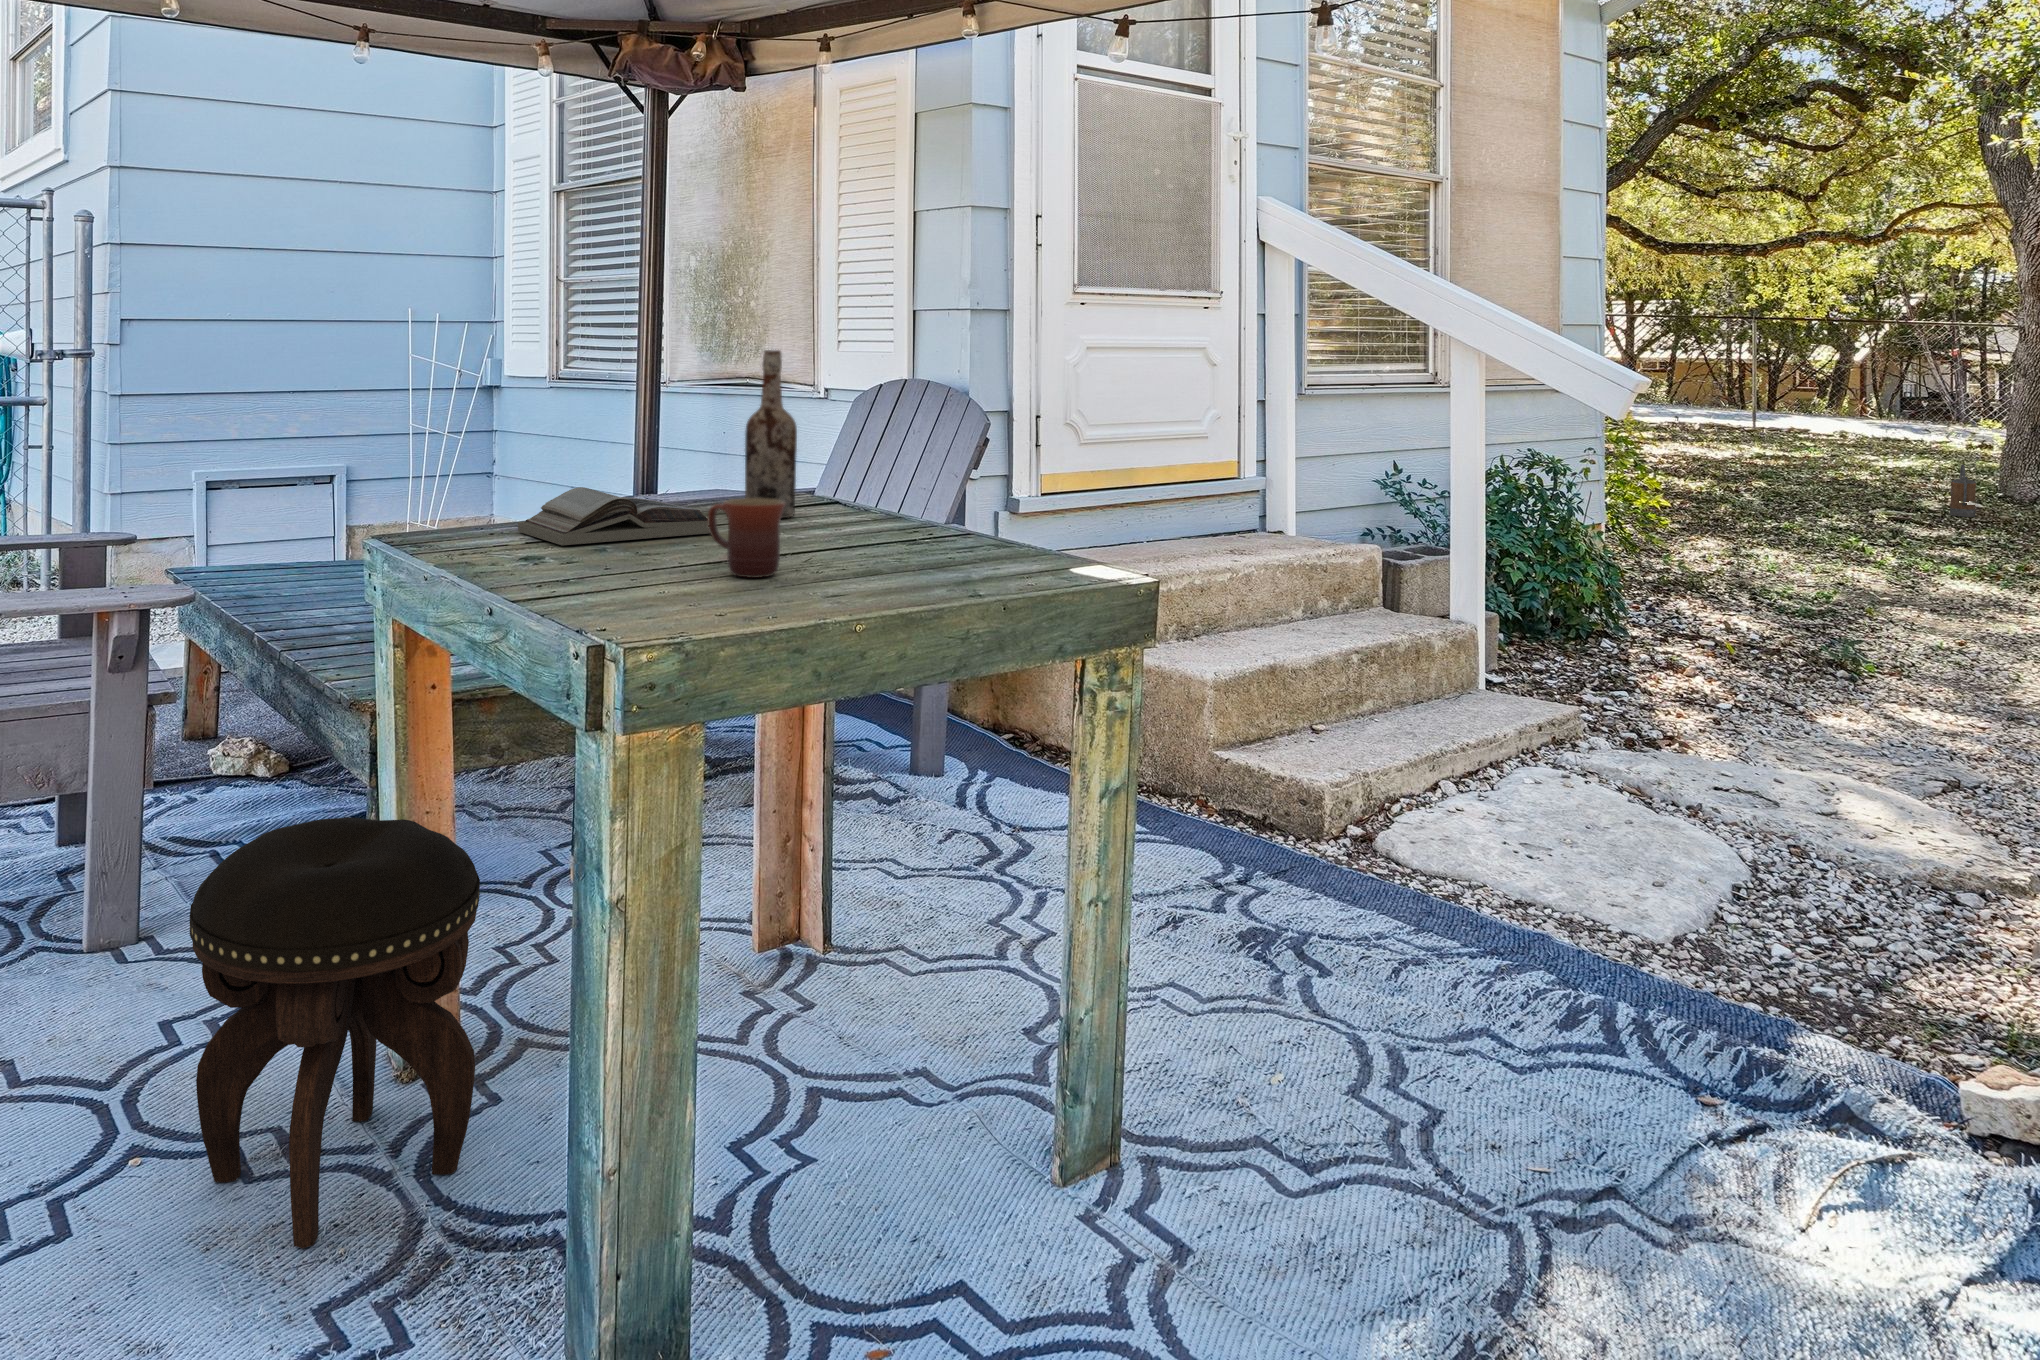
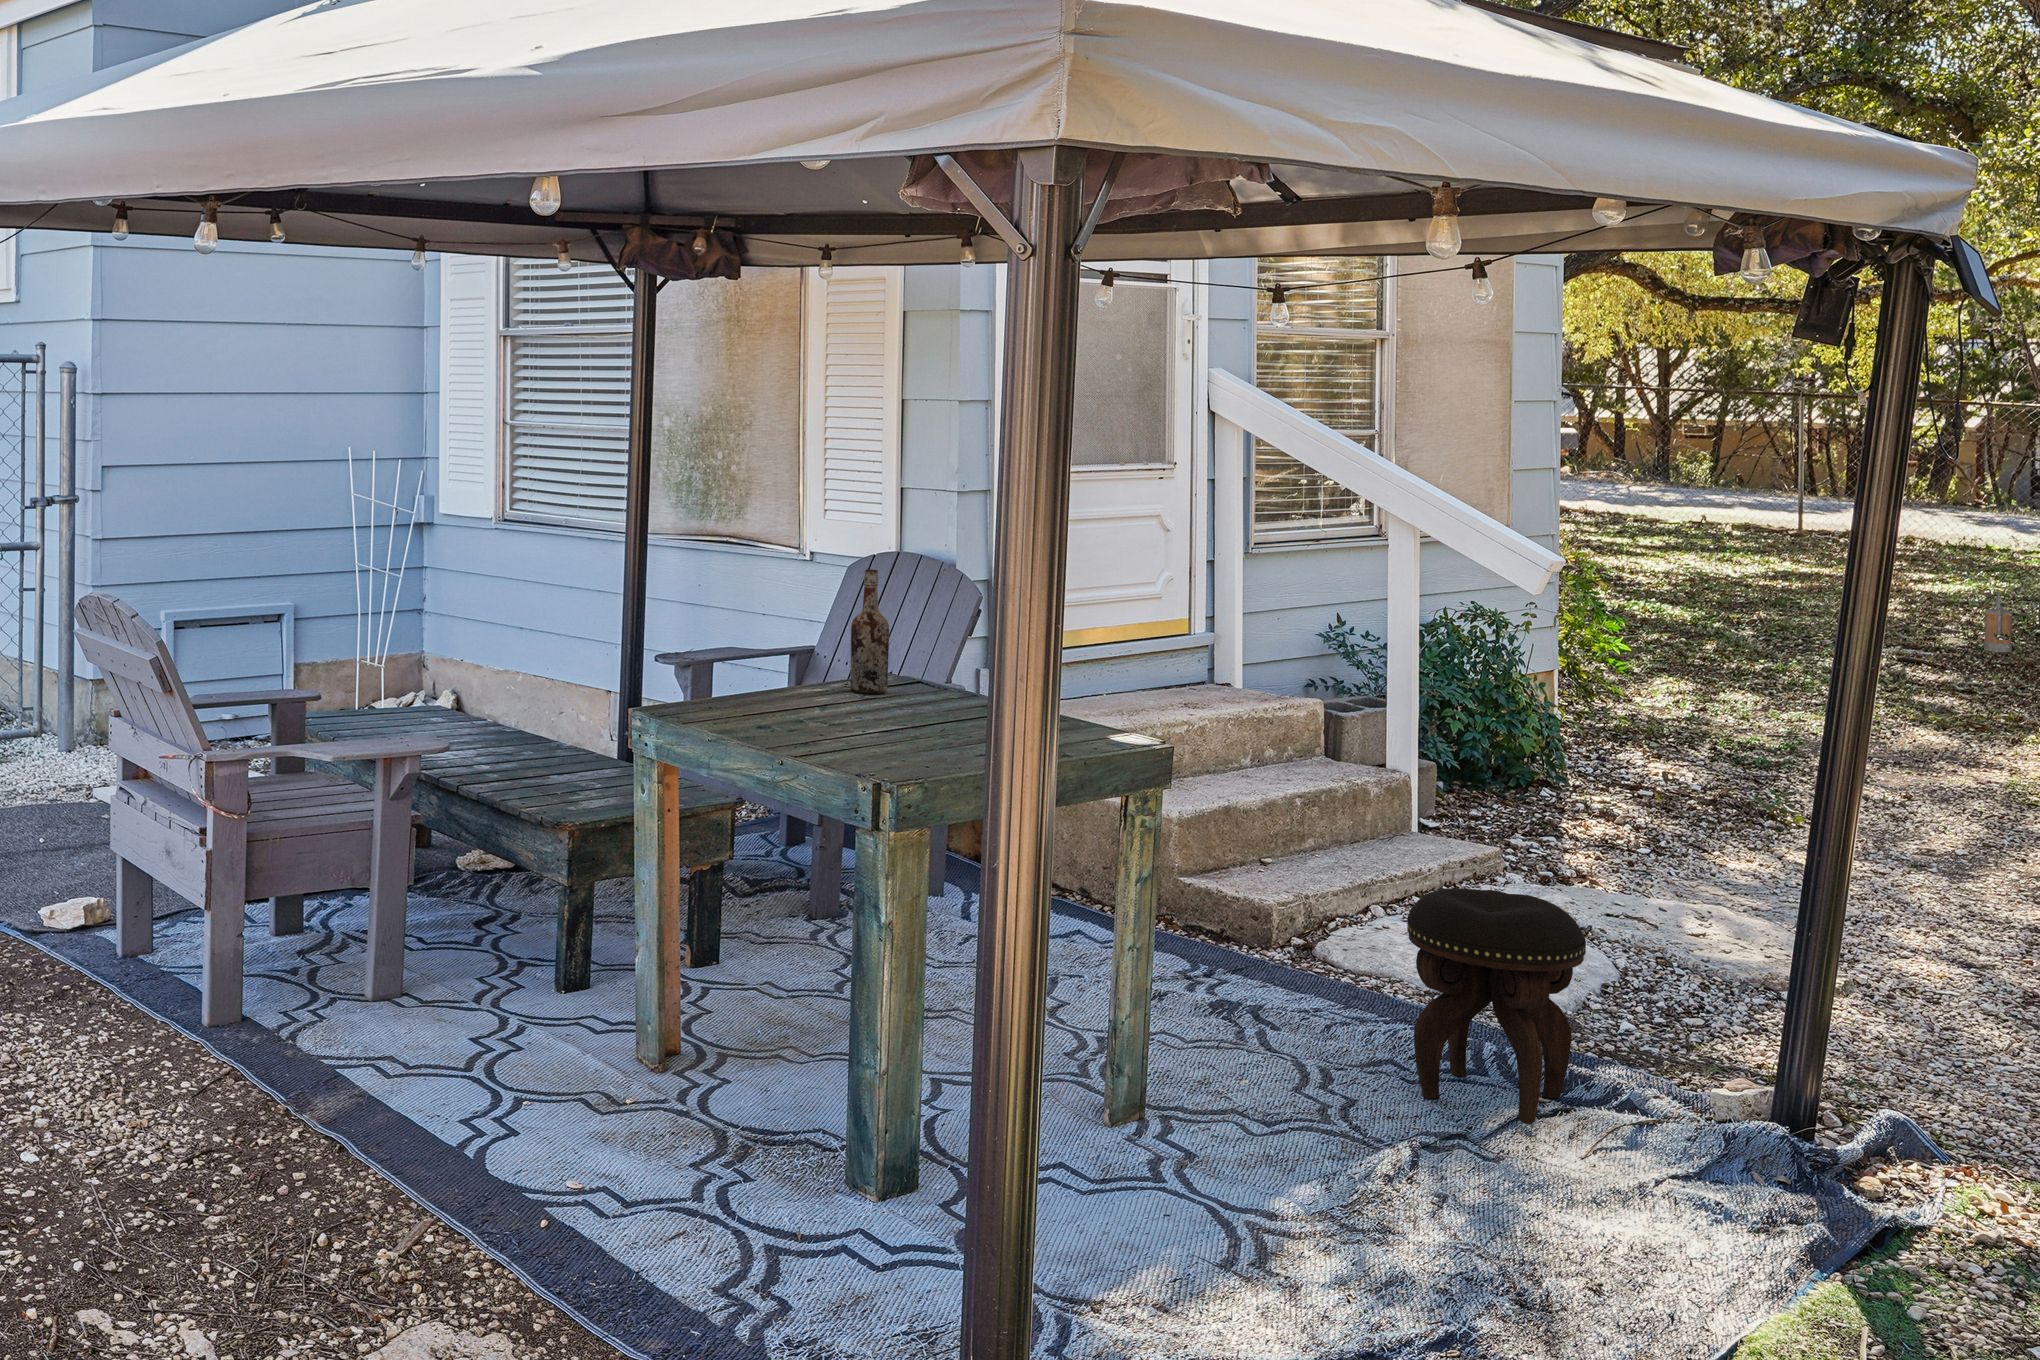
book: present [518,487,710,545] -> none [712,673,851,717]
mug: present [708,498,785,578] -> none [880,690,933,742]
footstool: present [190,818,480,1249] -> present [1407,888,1586,1123]

